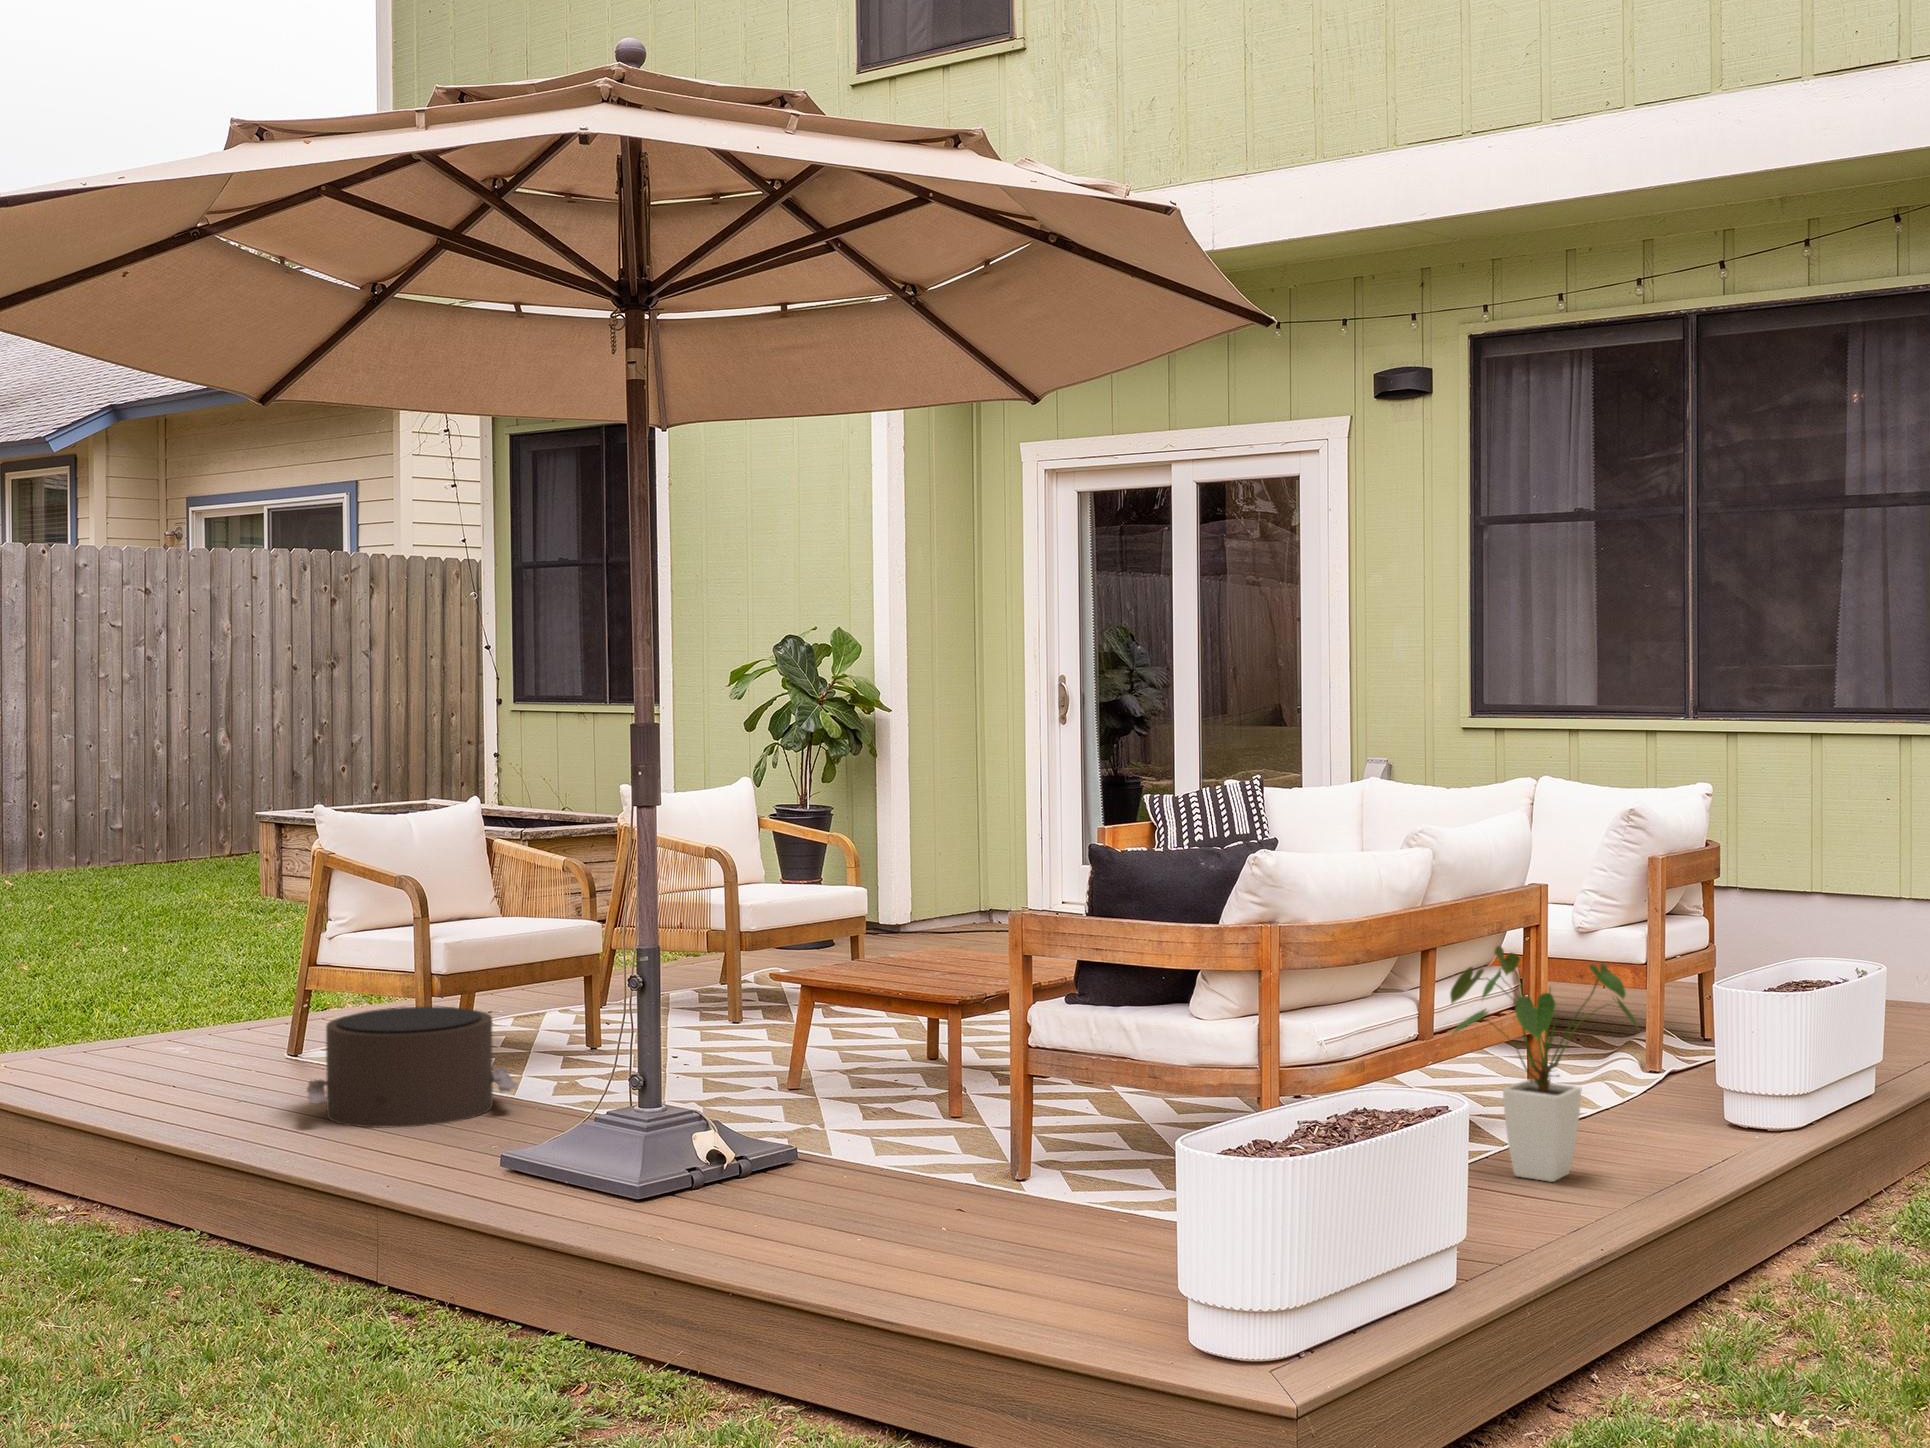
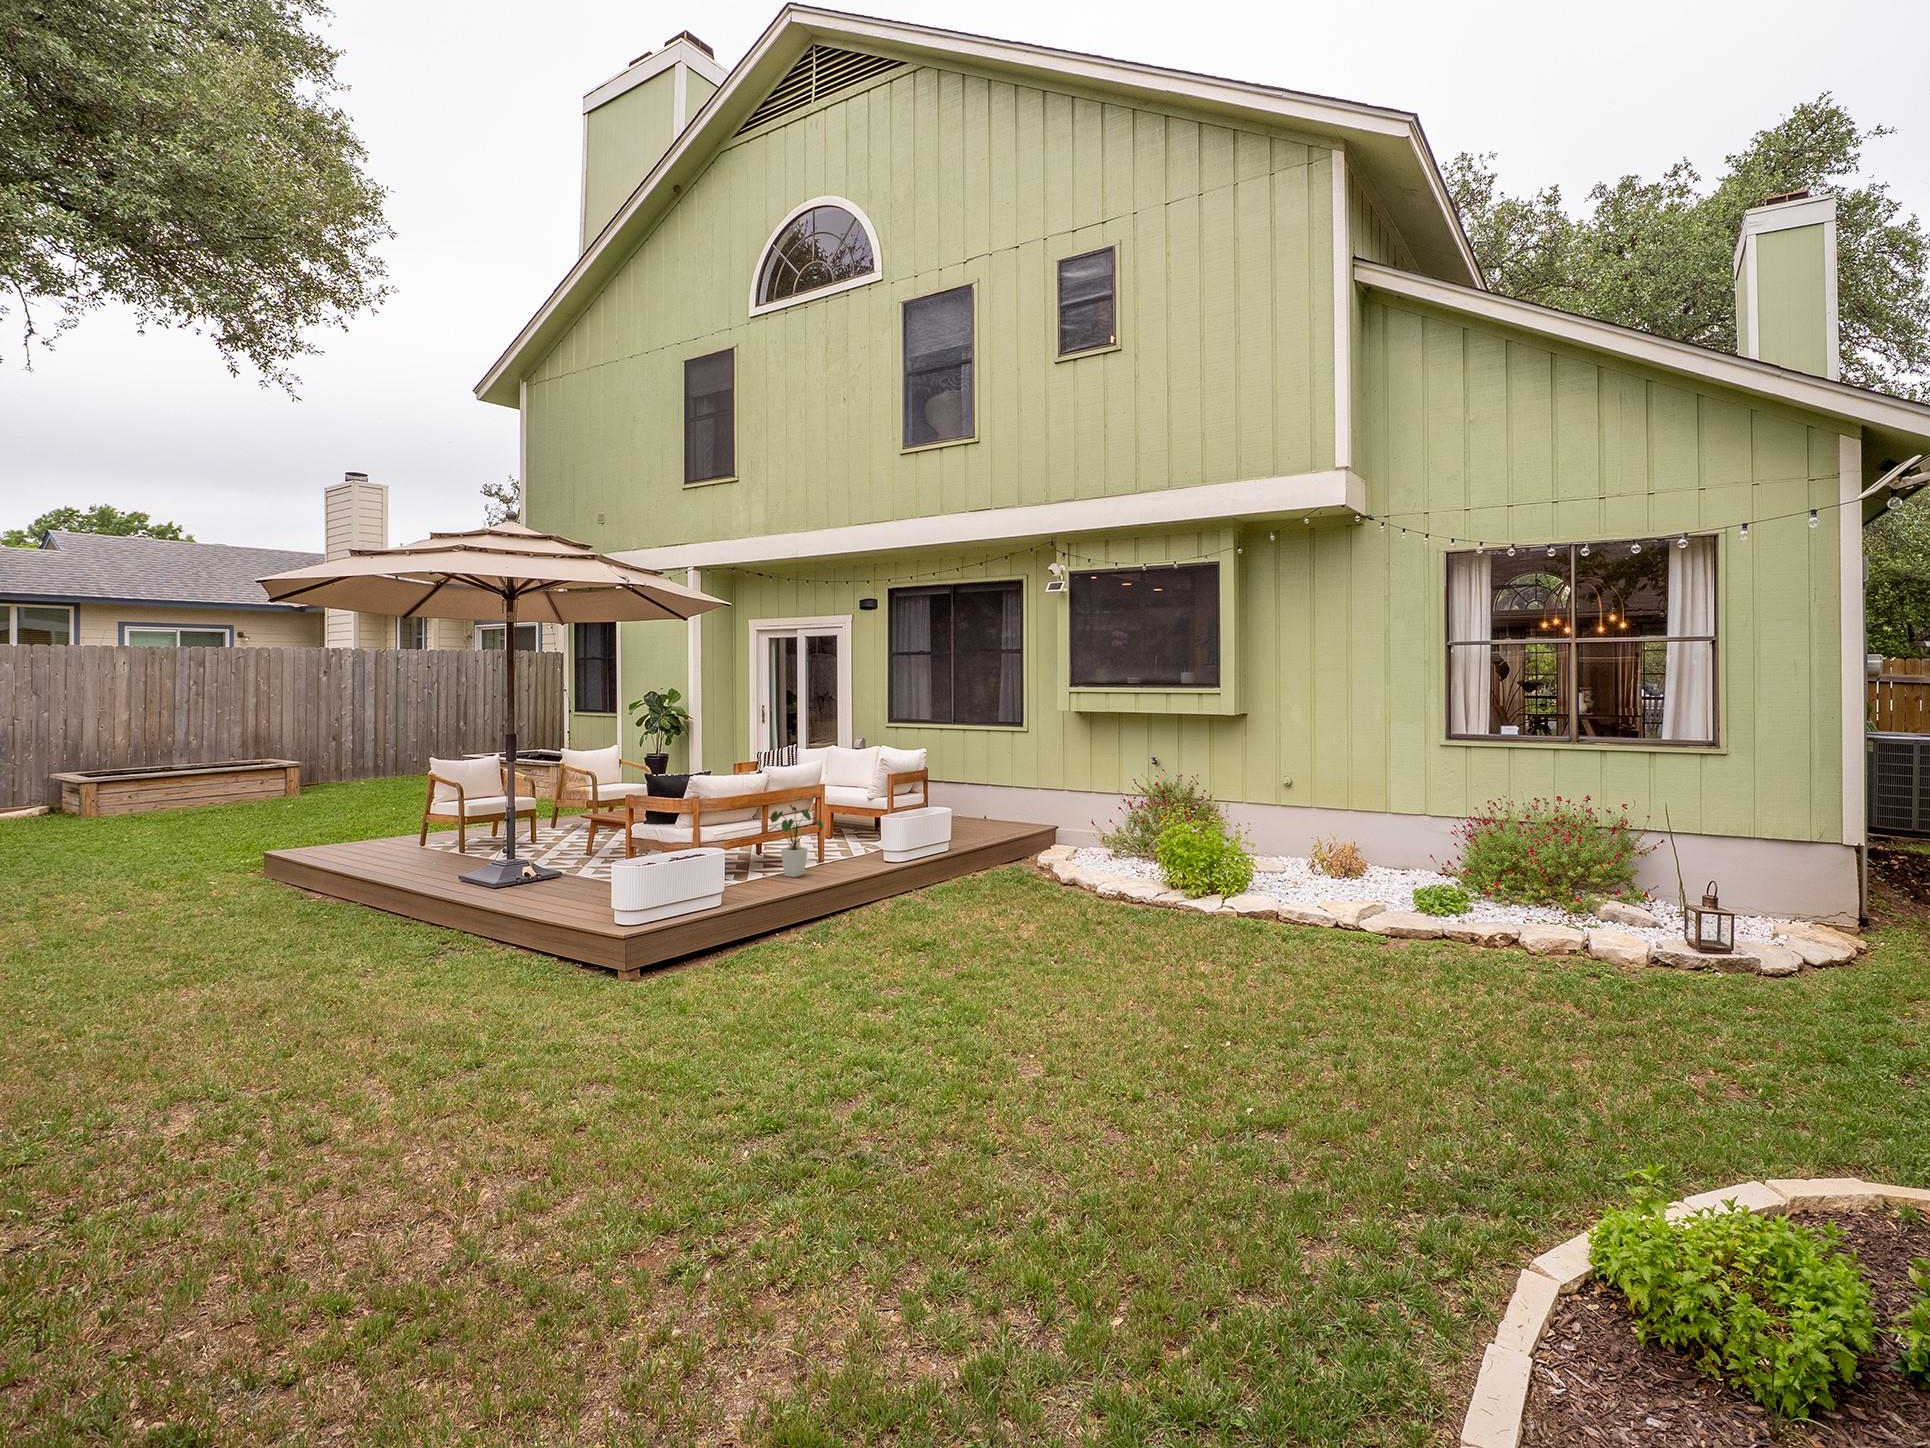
pouf: present [307,1007,518,1128] -> none [401,829,482,869]

